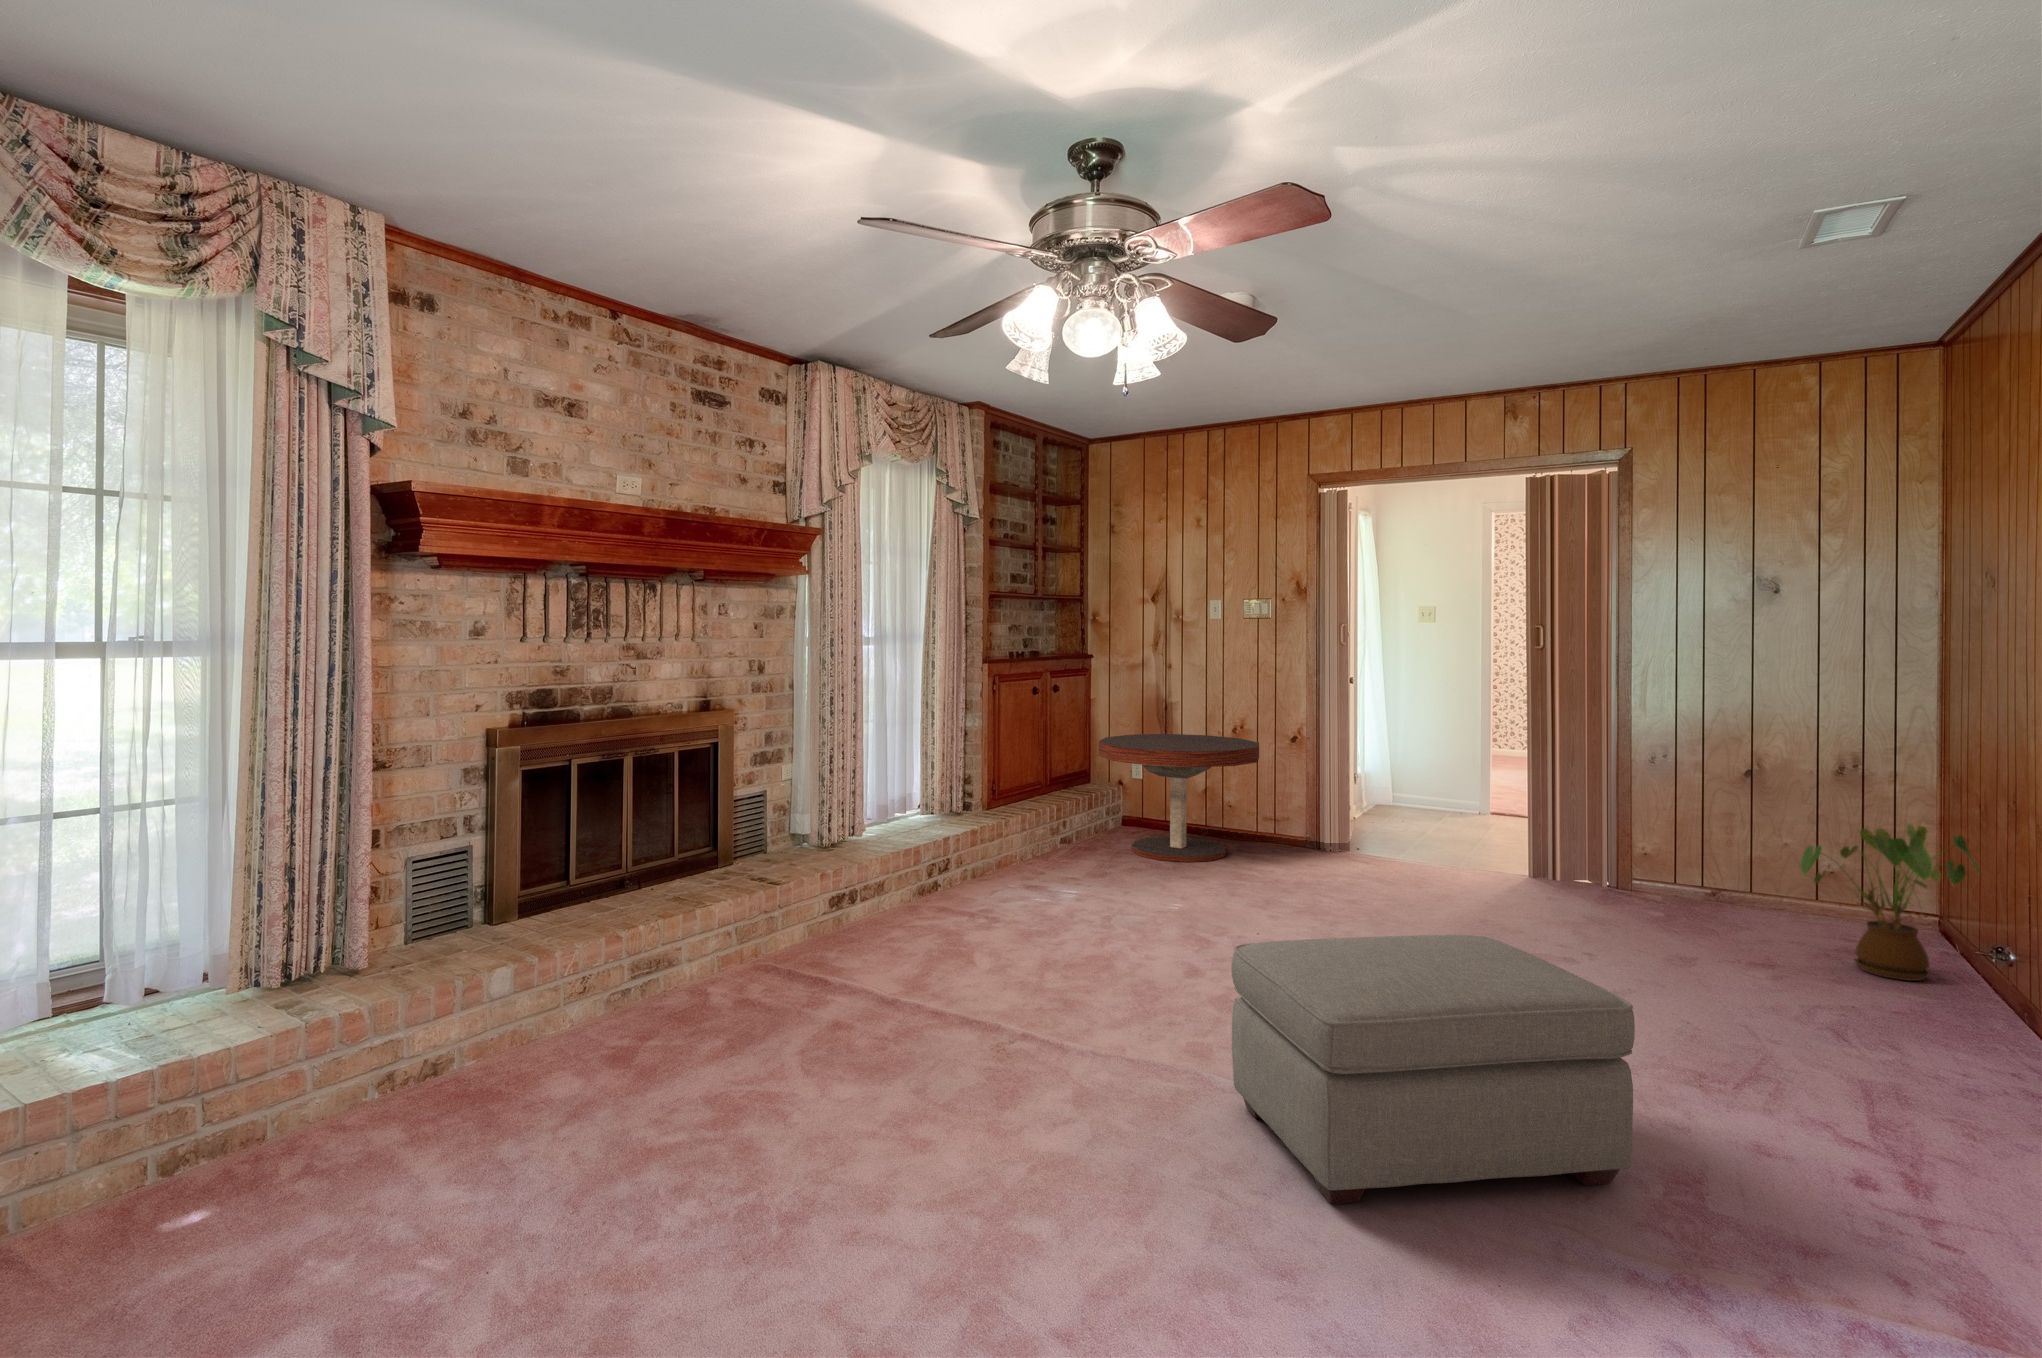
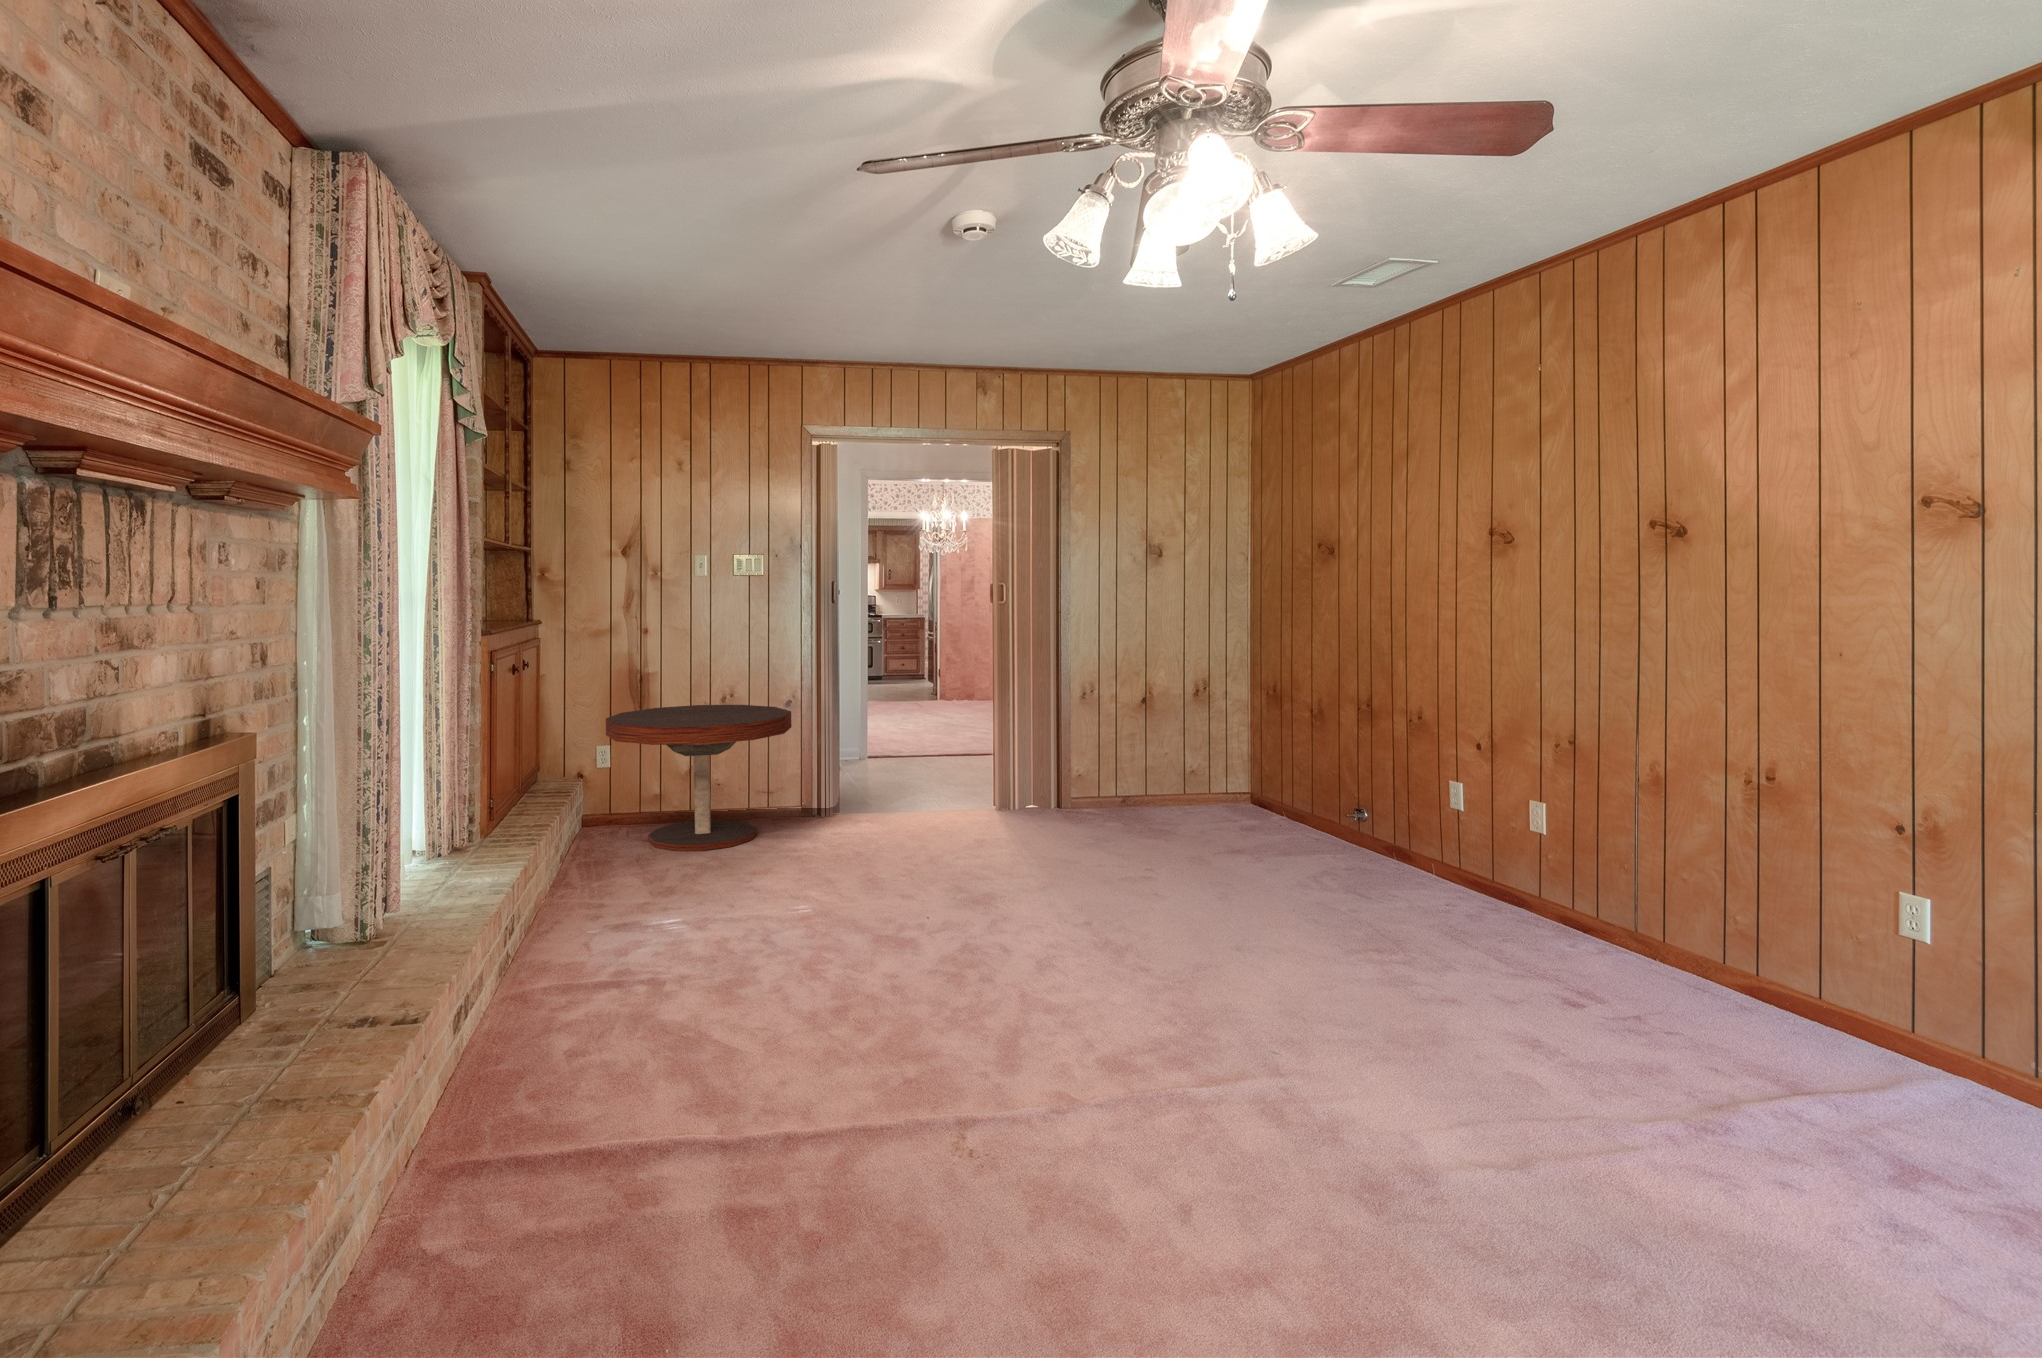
house plant: present [1800,824,1980,981] -> none [1221,716,1311,822]
ottoman: present [1231,935,1635,1204] -> none [1204,843,1466,1104]

